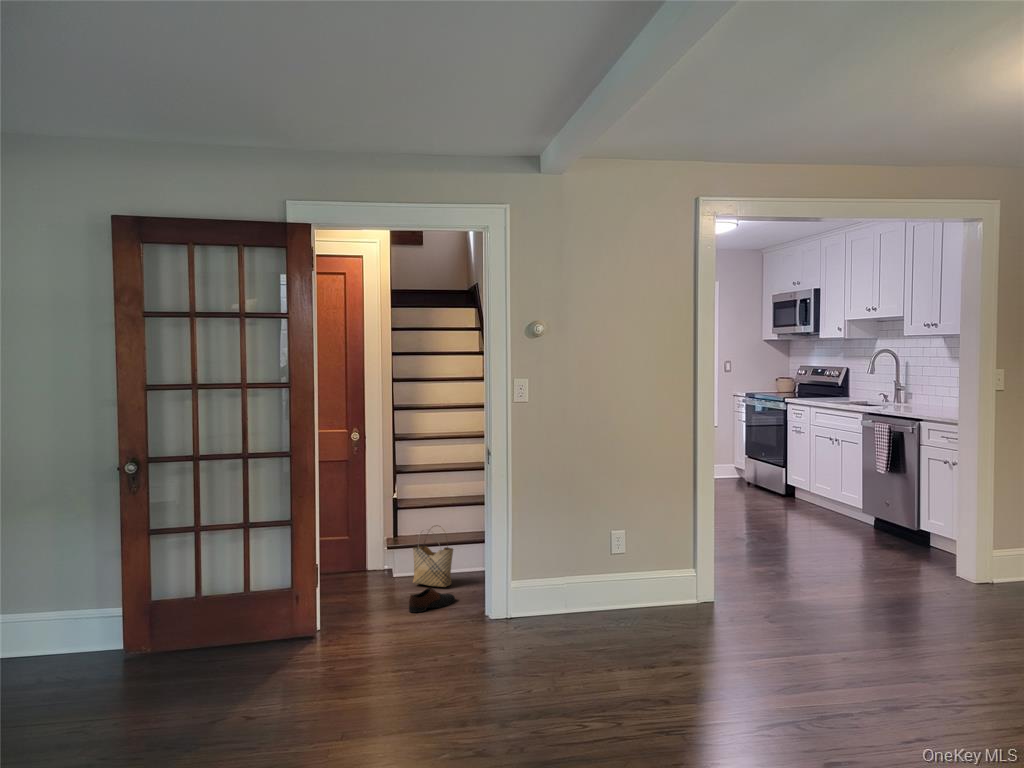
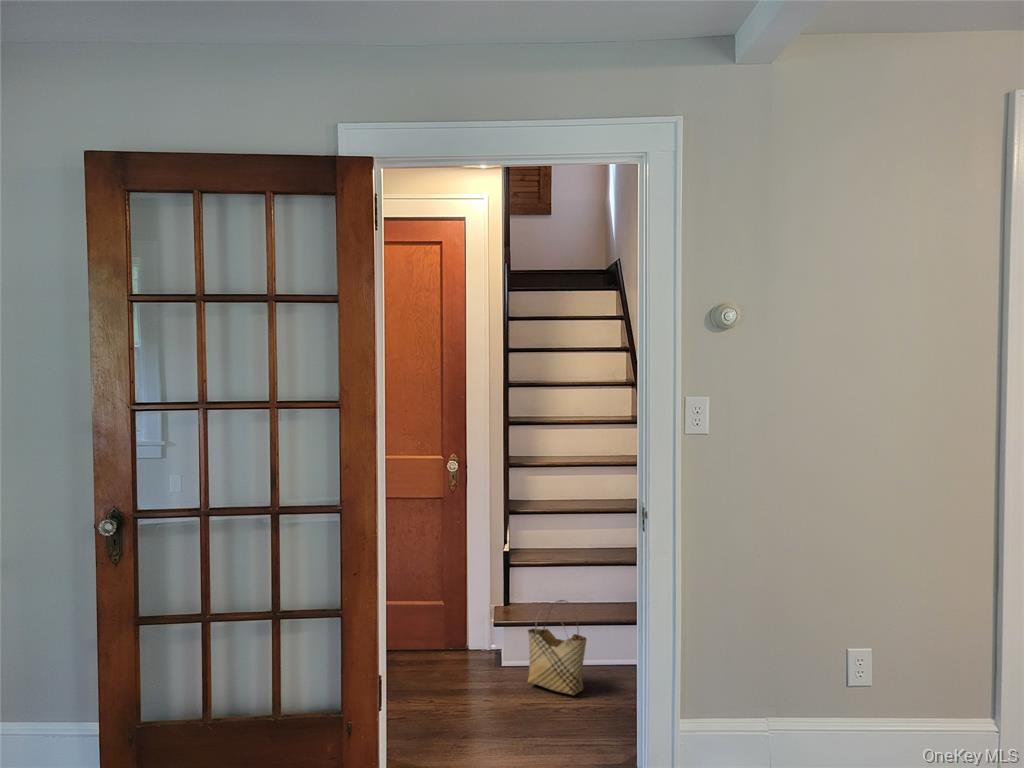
shoe: present [409,588,455,613] -> none [518,705,588,744]

